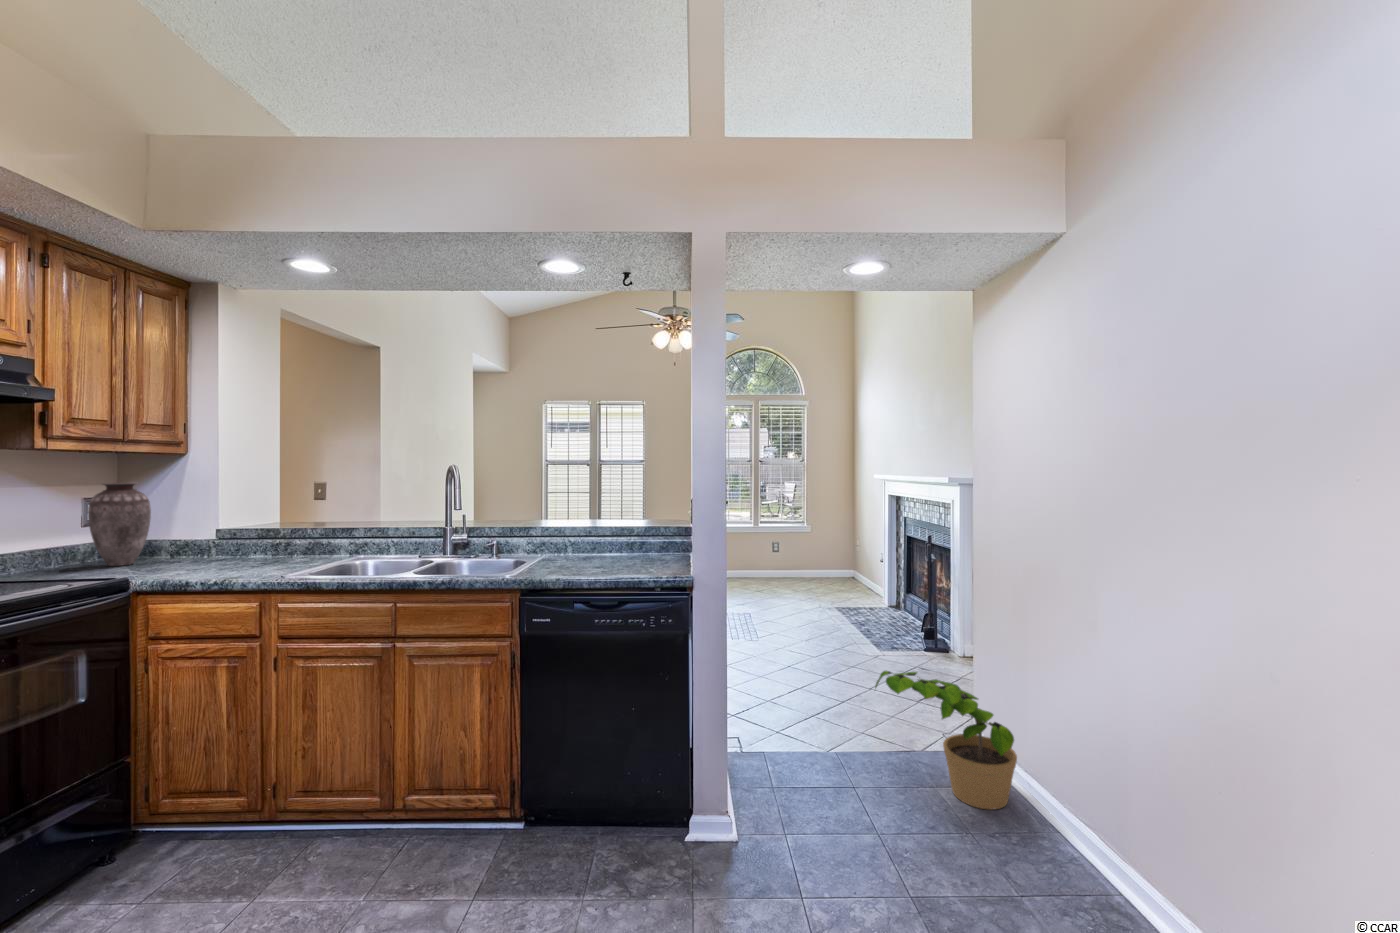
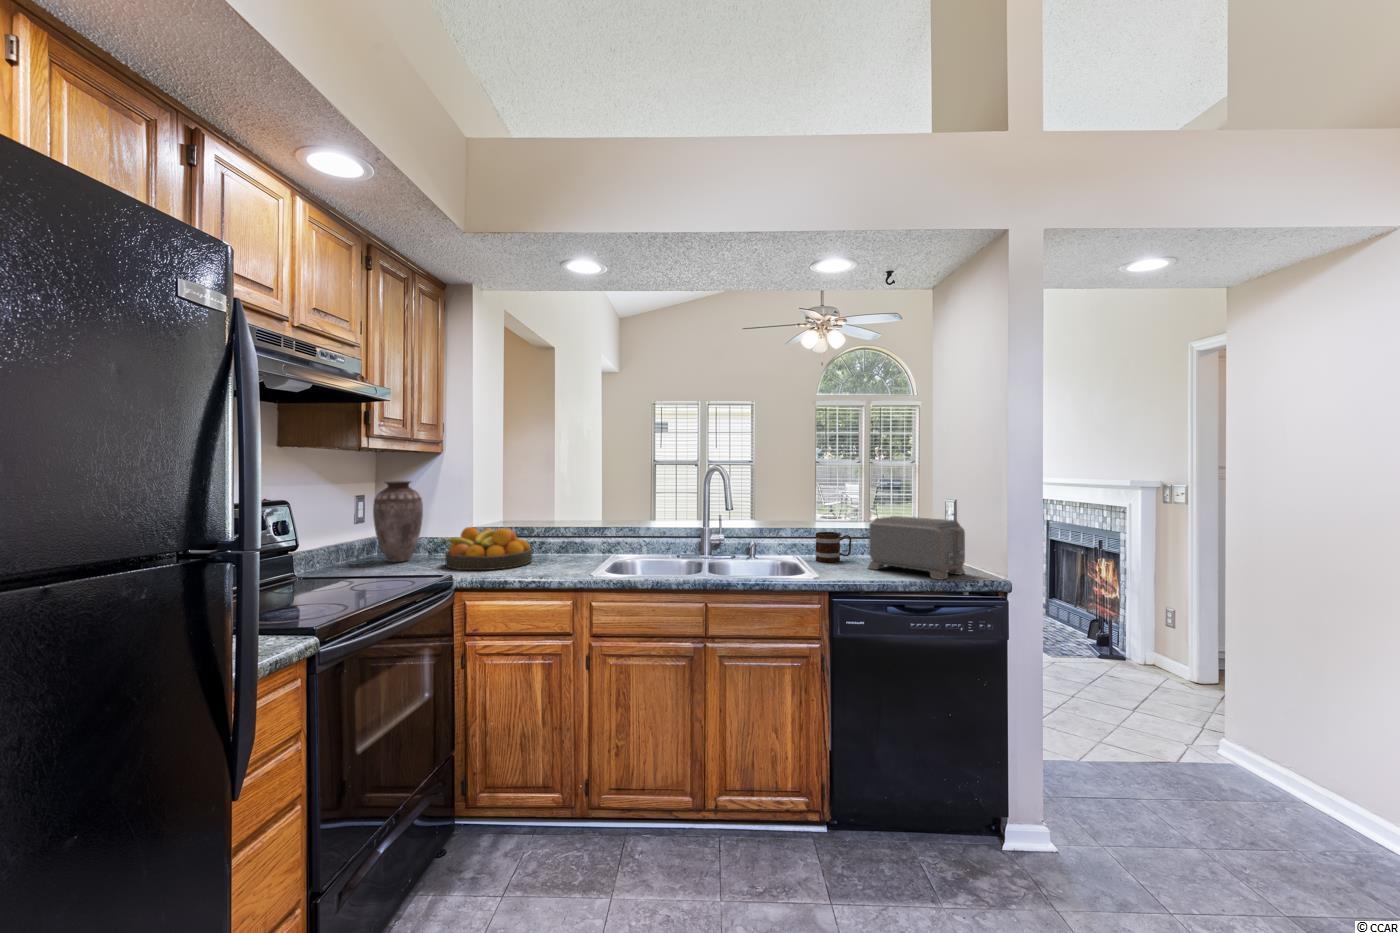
toaster: none [586,515,670,577] -> present [868,516,965,580]
fruit bowl: none [151,529,263,573] -> present [444,527,532,570]
mug: none [554,531,590,561] -> present [816,532,851,562]
potted plant: present [875,671,1017,810] -> none [1161,679,1342,828]

